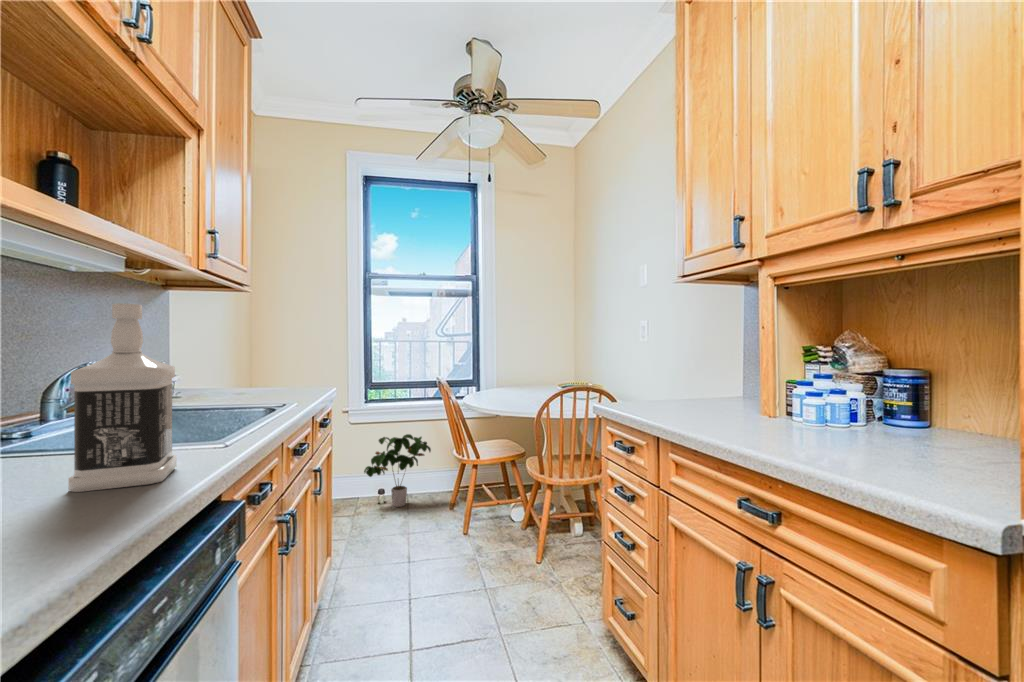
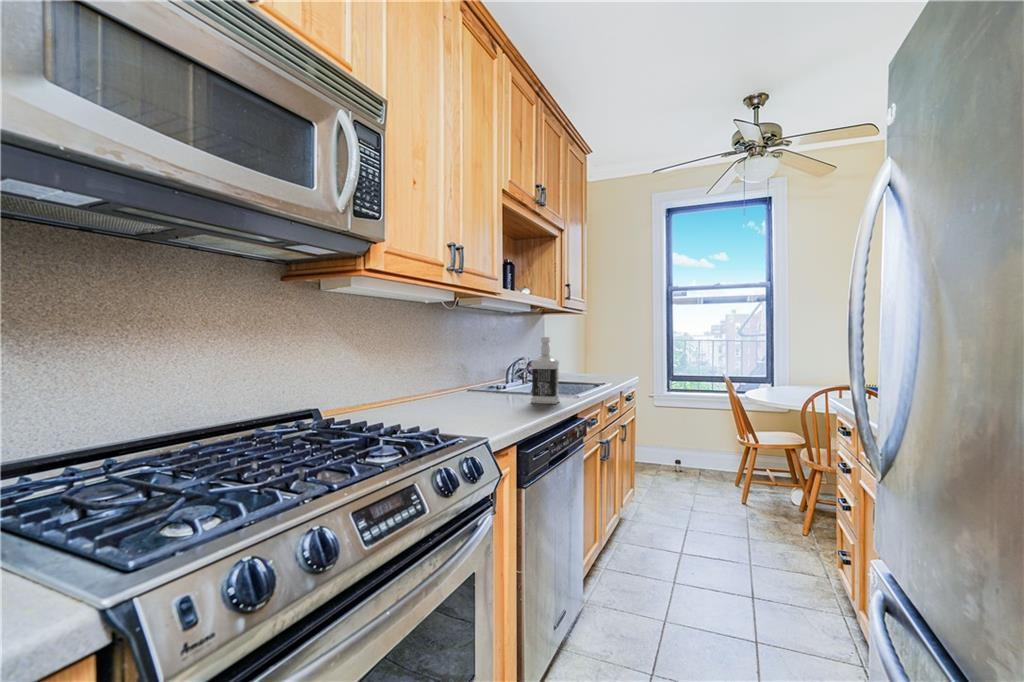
potted plant: present [364,434,431,507] -> none [665,418,722,476]

